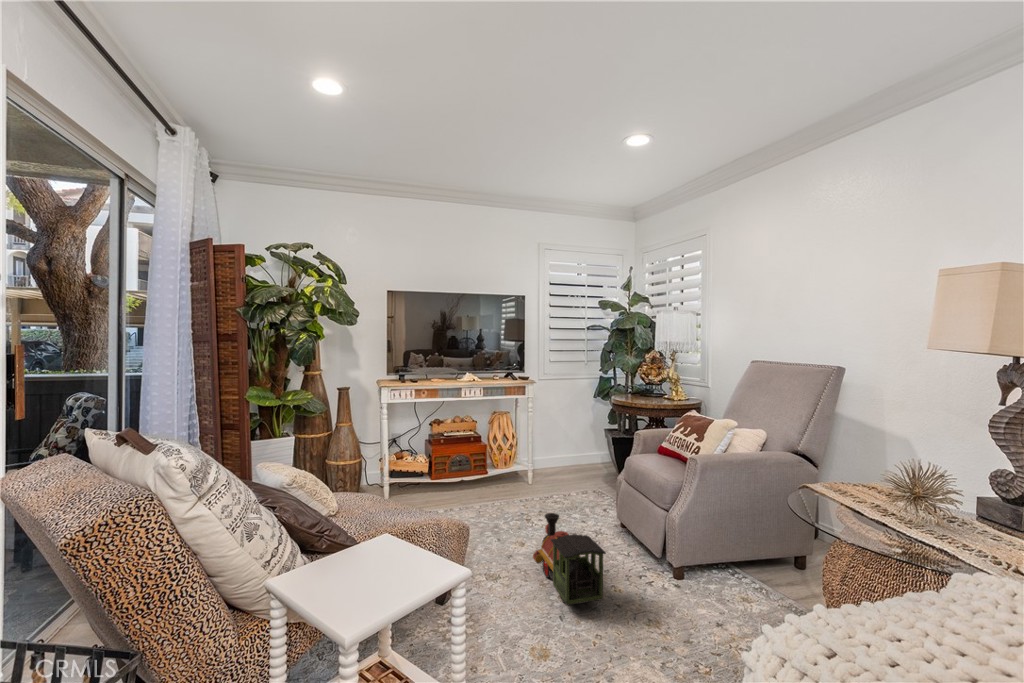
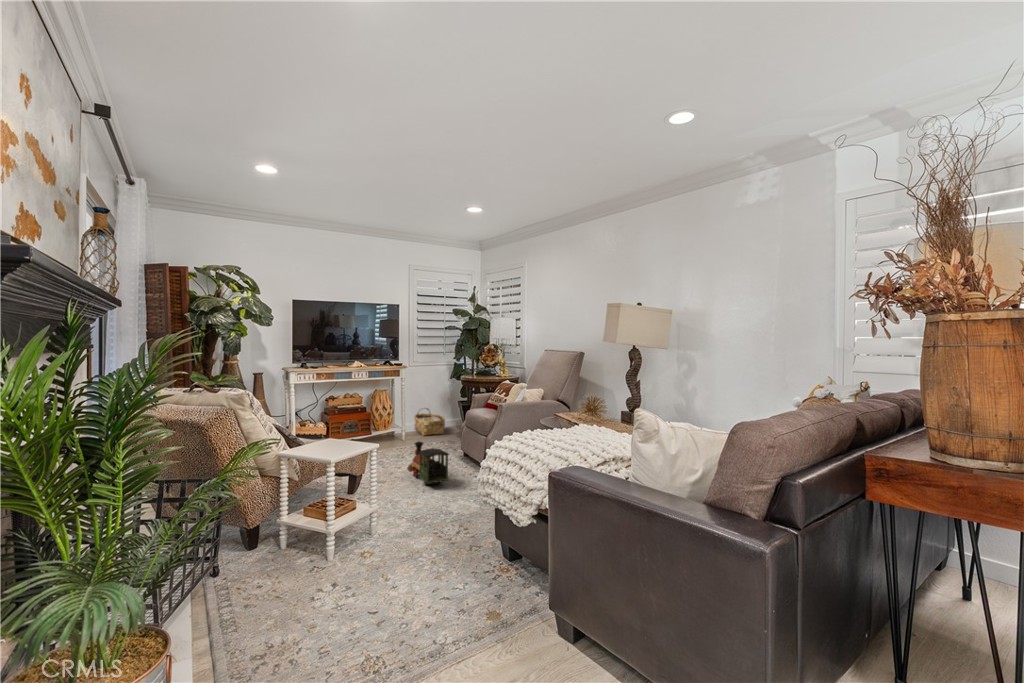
woven basket: none [545,436,588,478] -> present [414,408,445,436]

